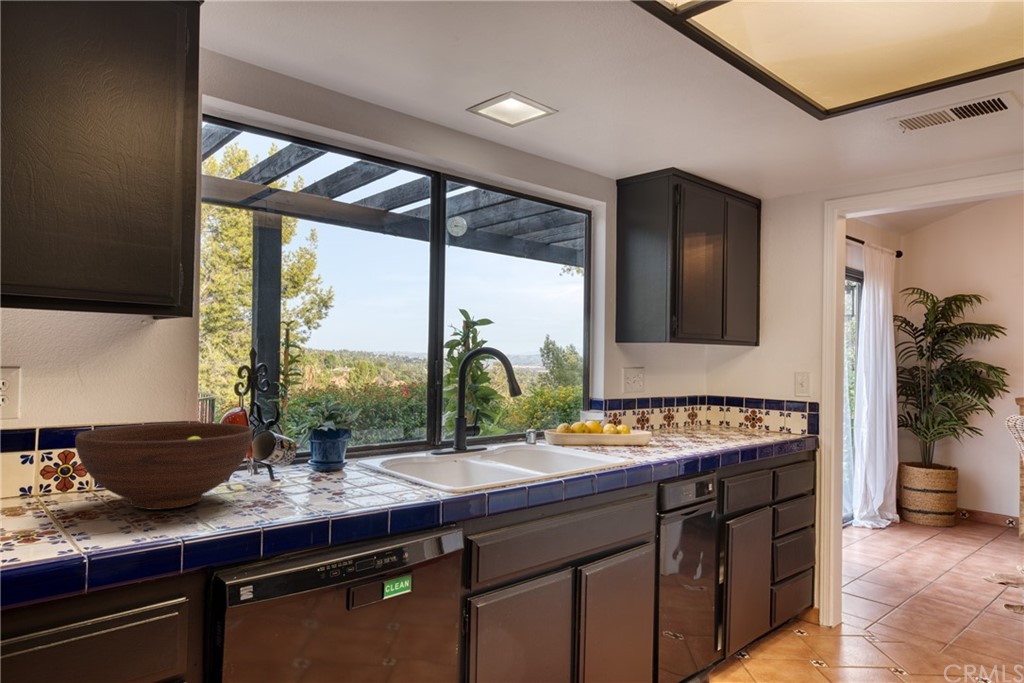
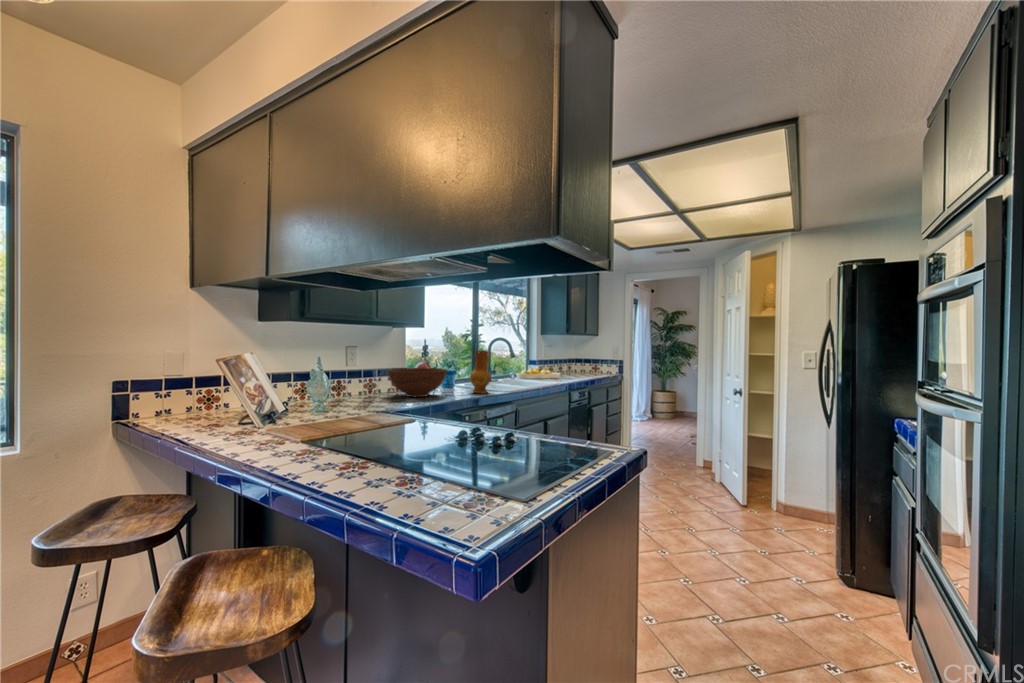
ceramic jug: none [331,379,394,500] -> present [470,350,491,393]

